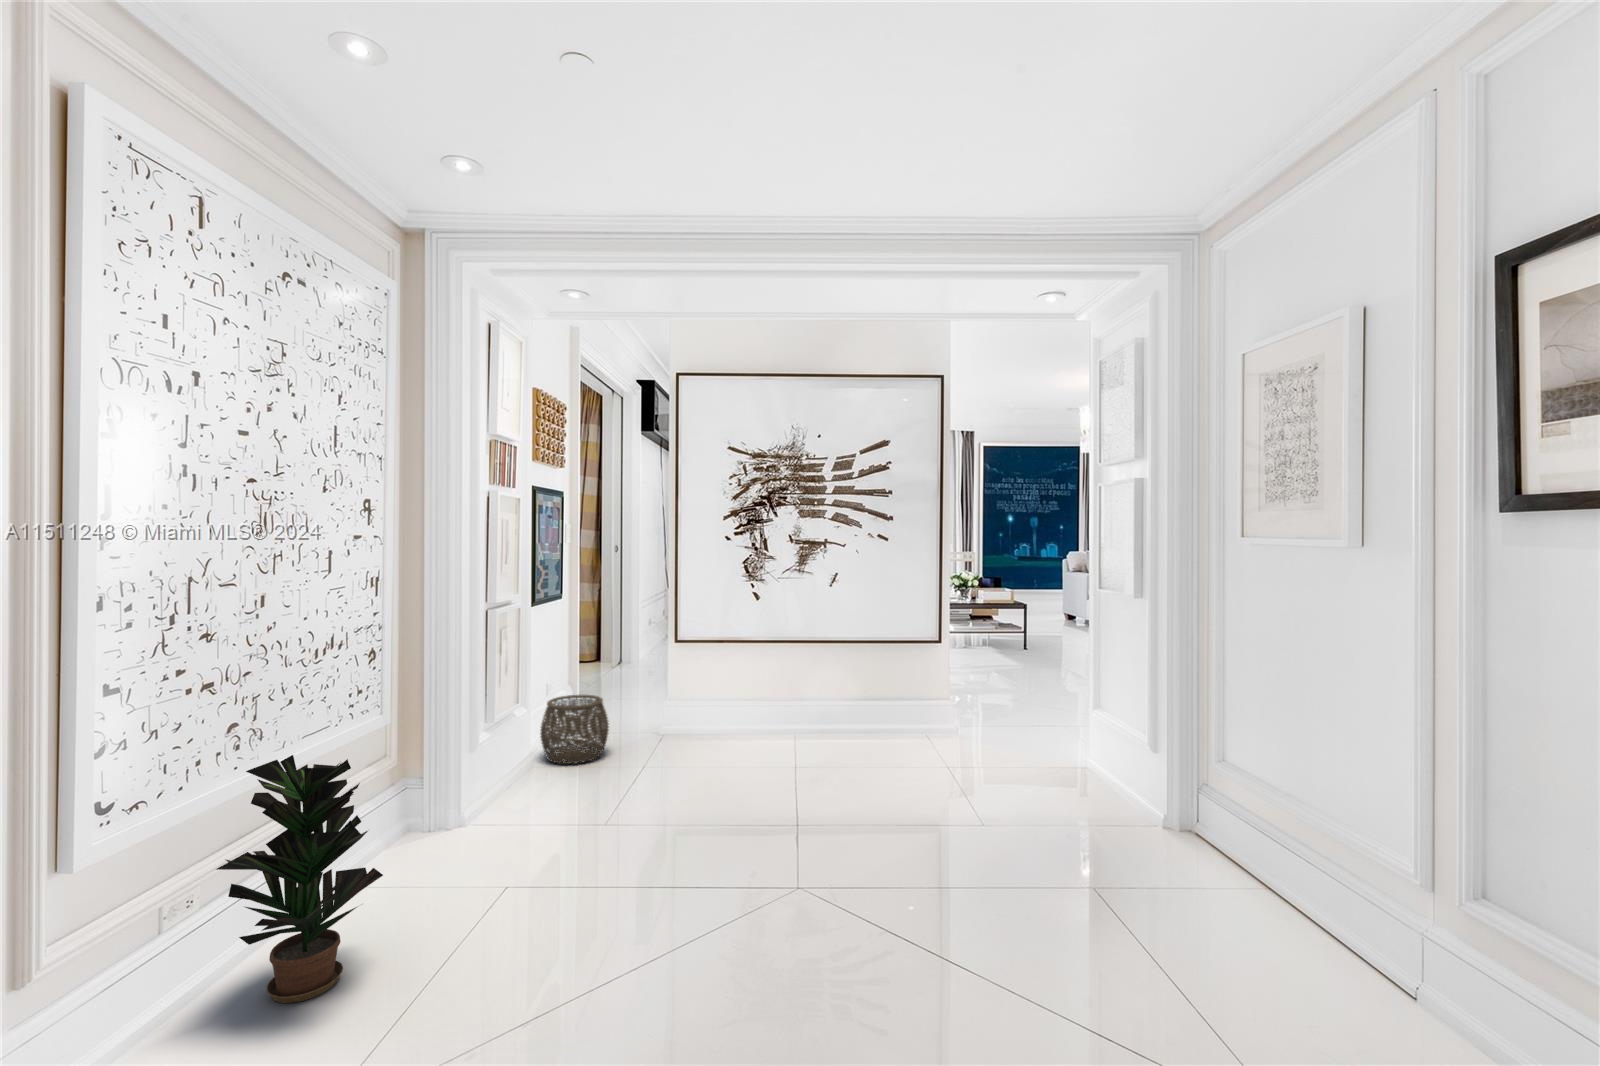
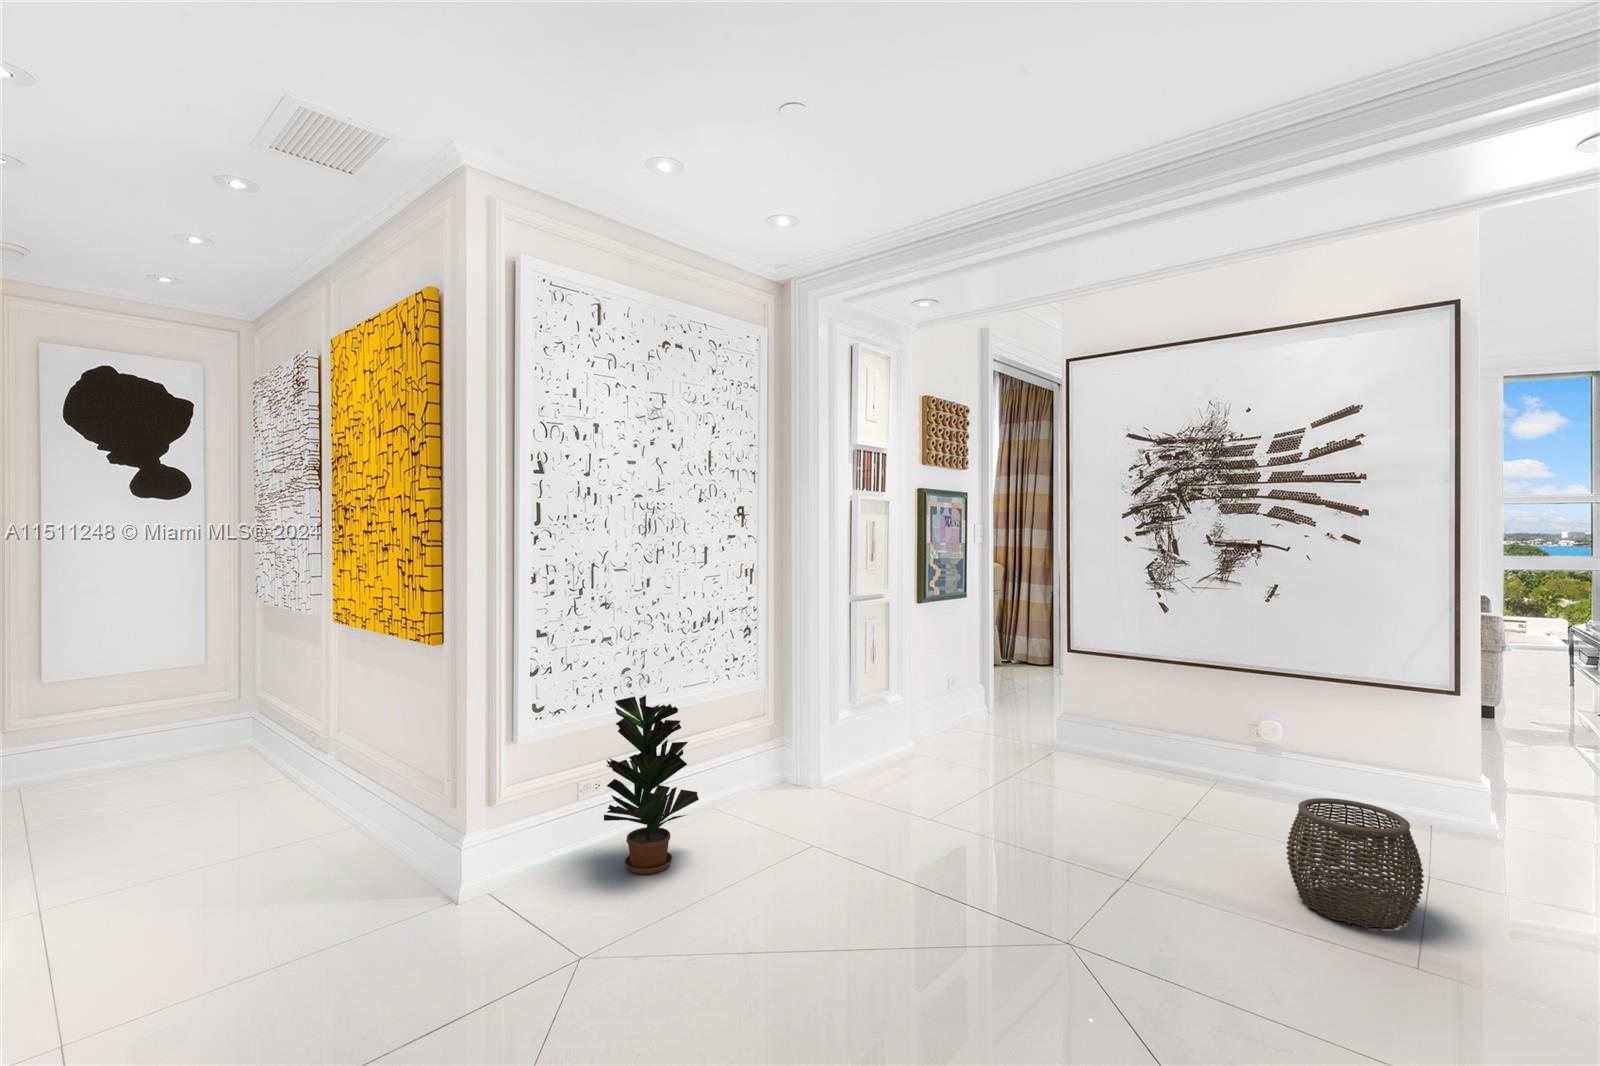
woven basket: present [540,695,609,764] -> present [1286,798,1424,929]

